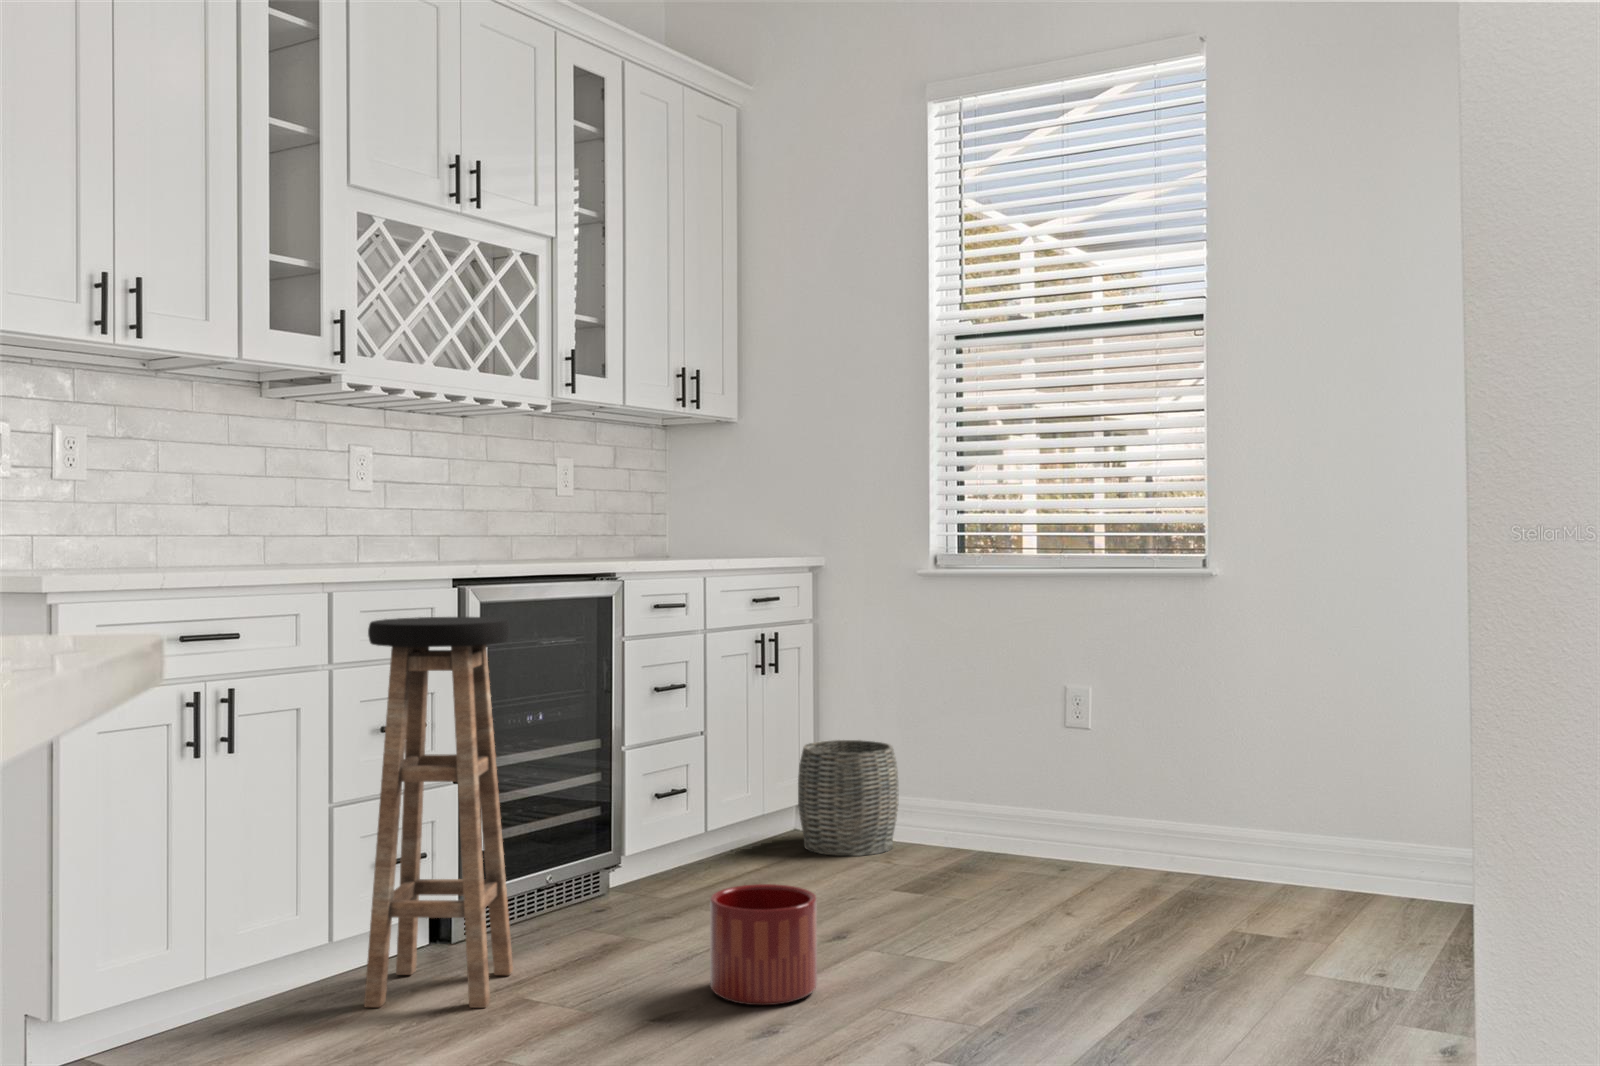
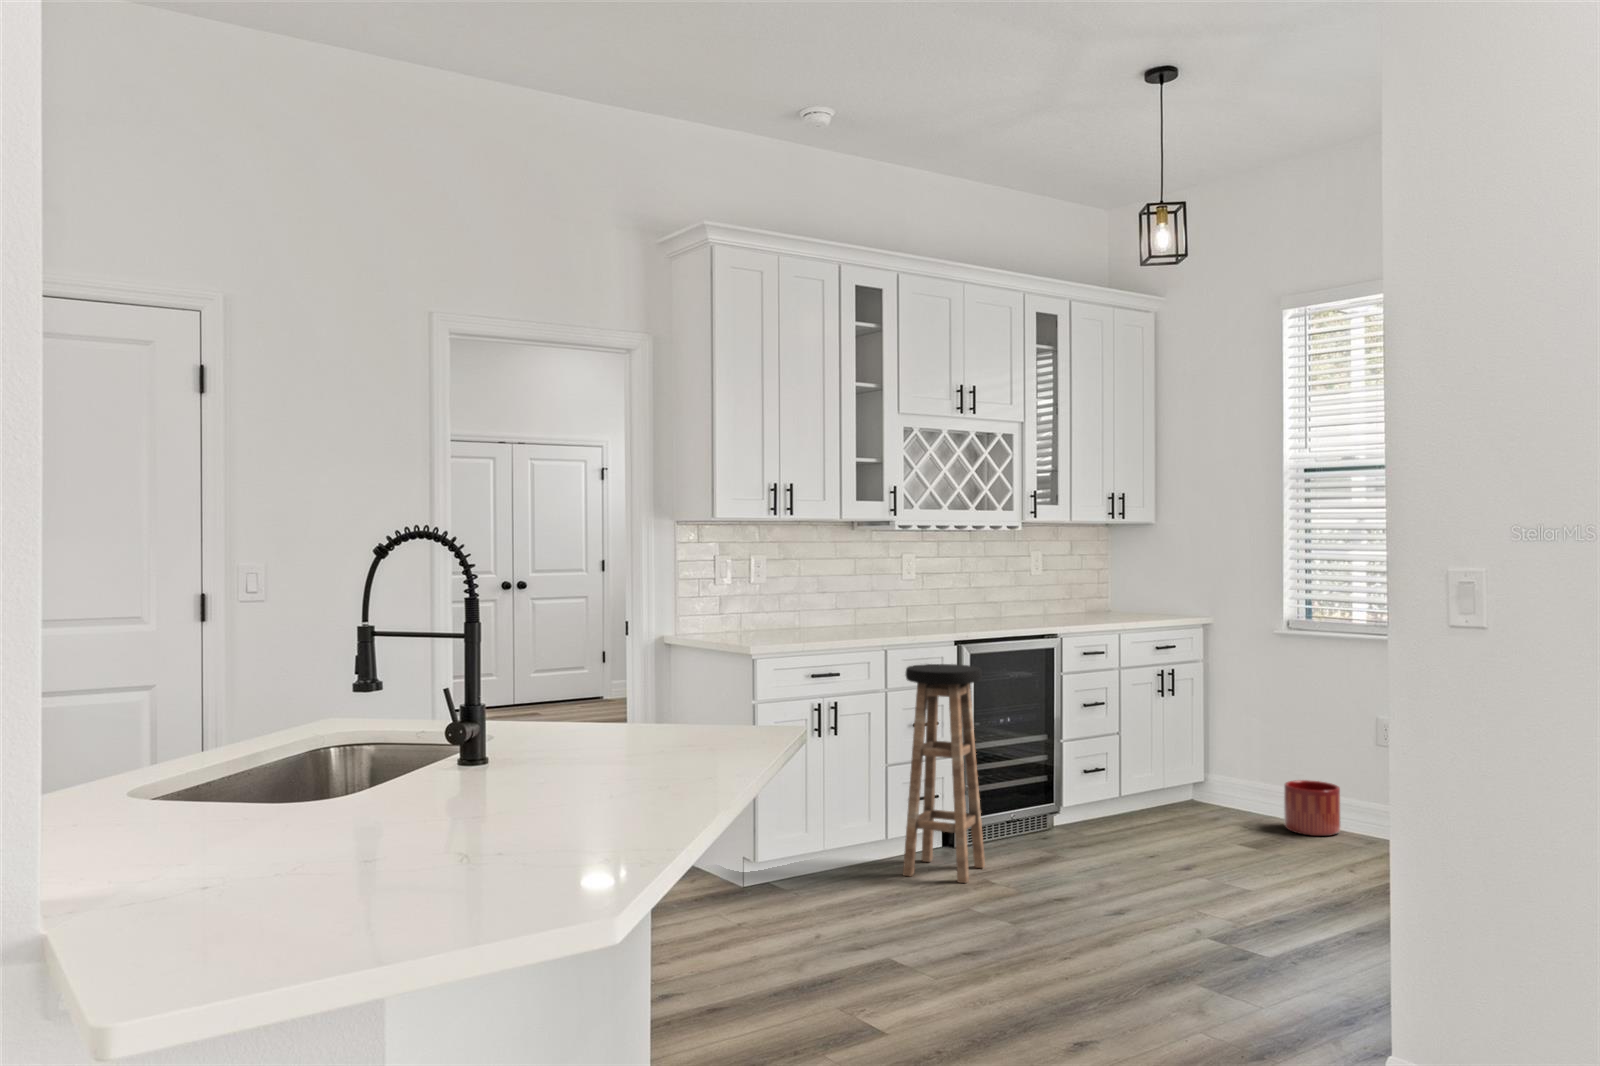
woven basket: present [798,740,898,856] -> none [1188,742,1259,822]
planter: present [710,884,817,1005] -> present [1284,780,1340,836]

